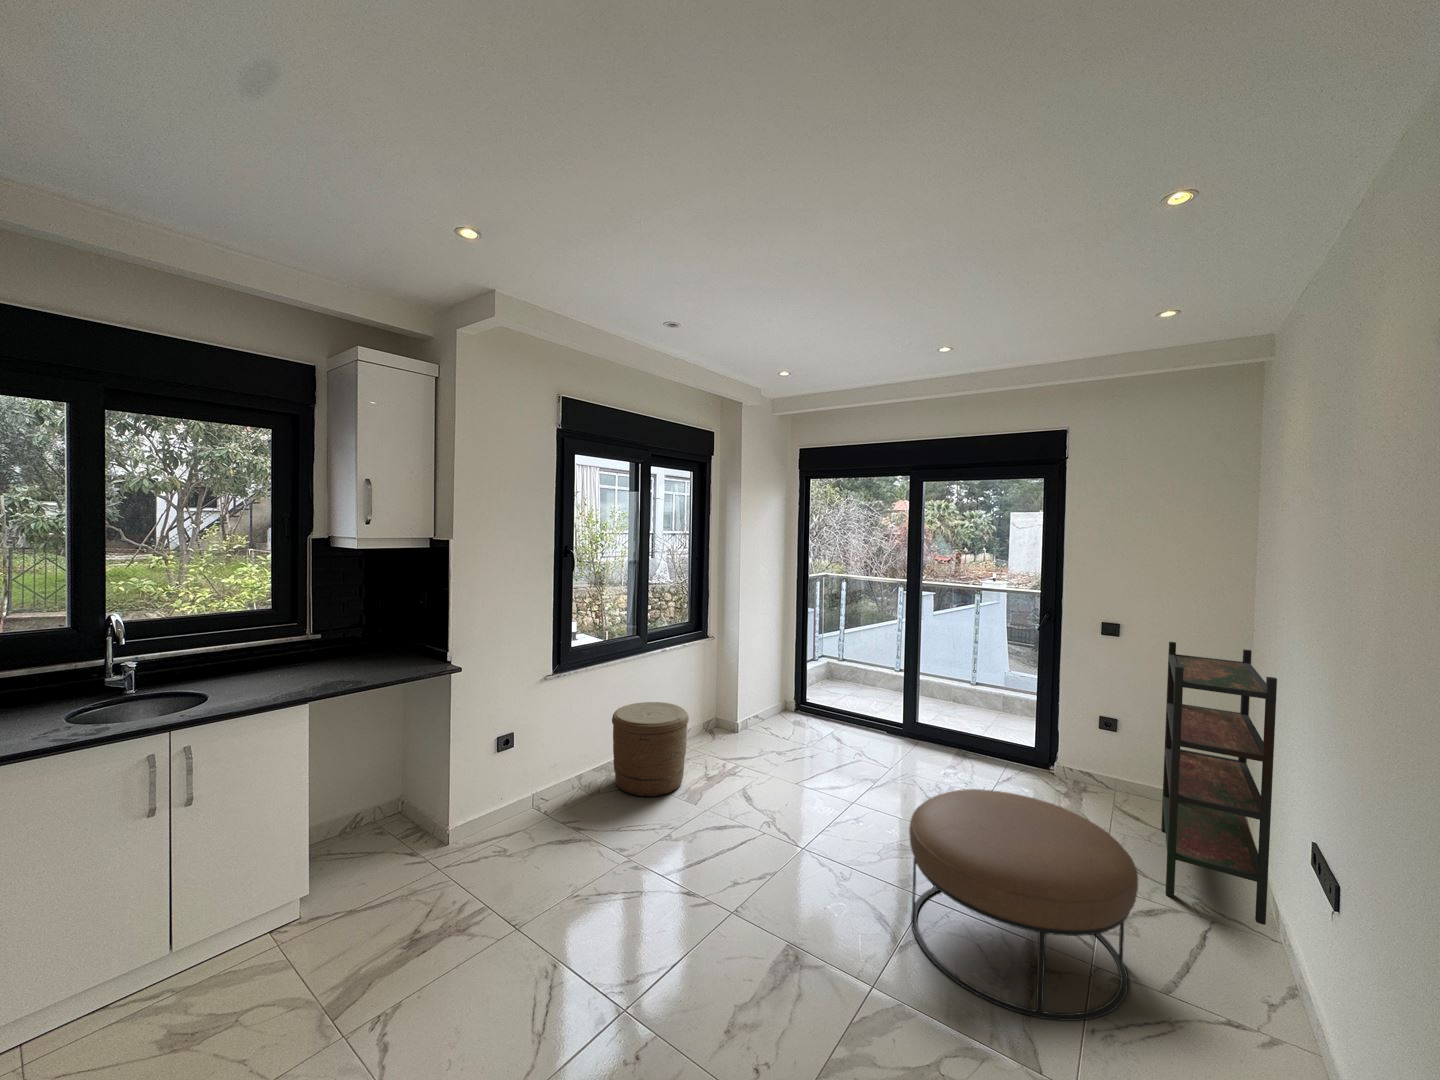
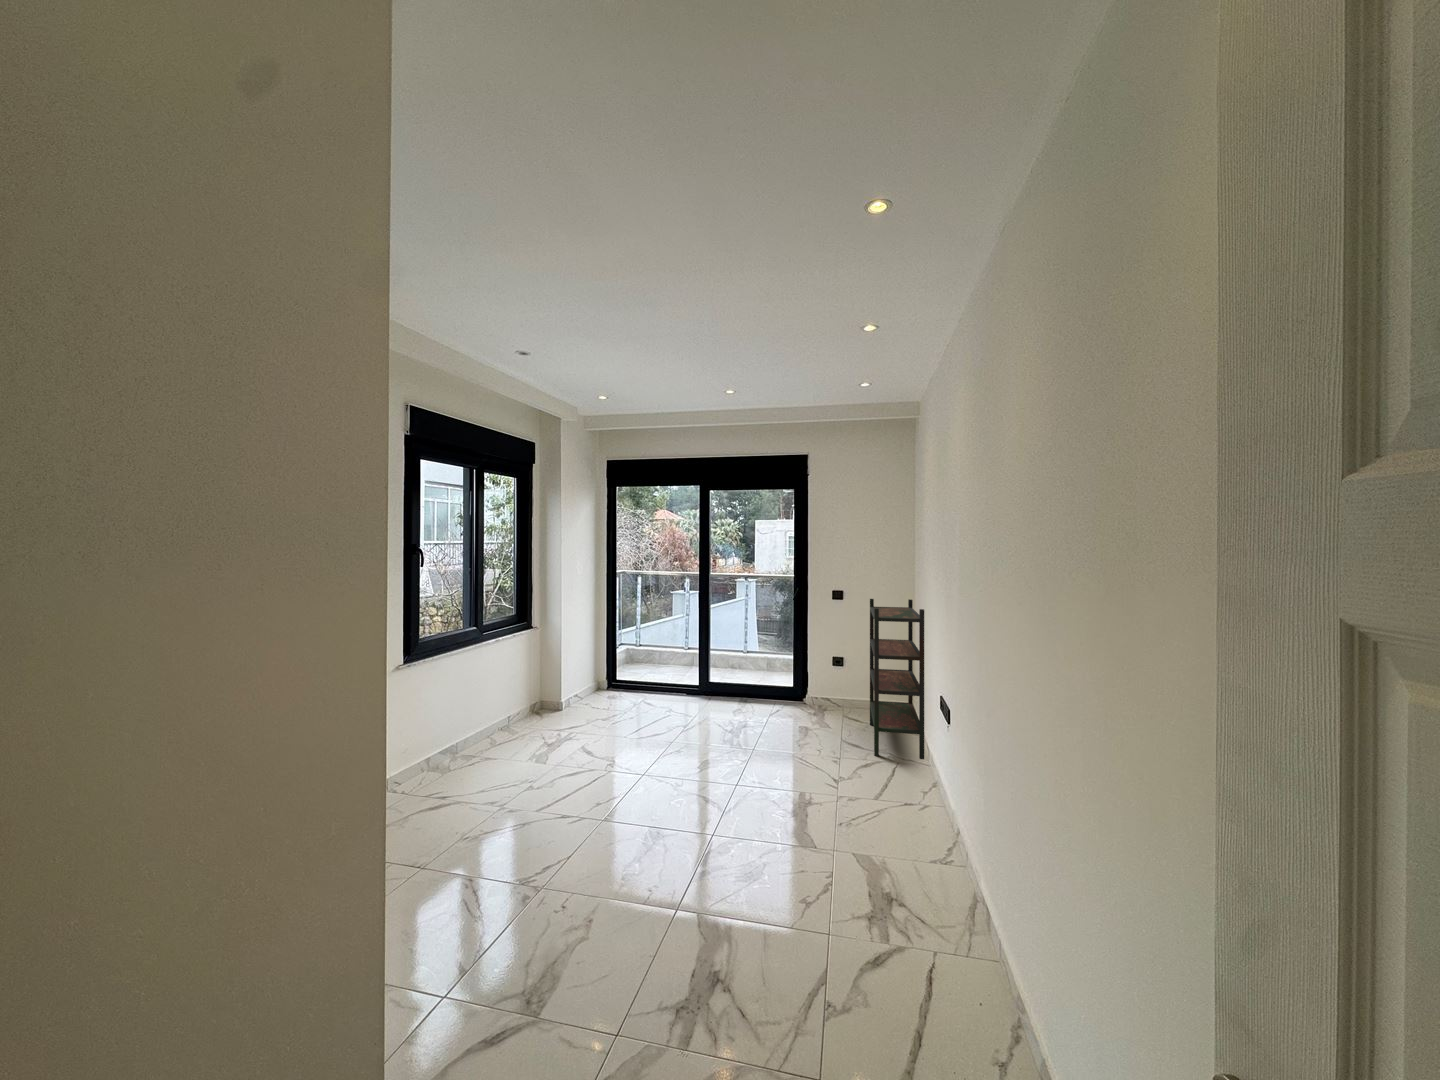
woven basket: present [612,702,689,797] -> none [458,685,531,766]
ottoman: present [909,789,1138,1021] -> none [726,703,861,825]

